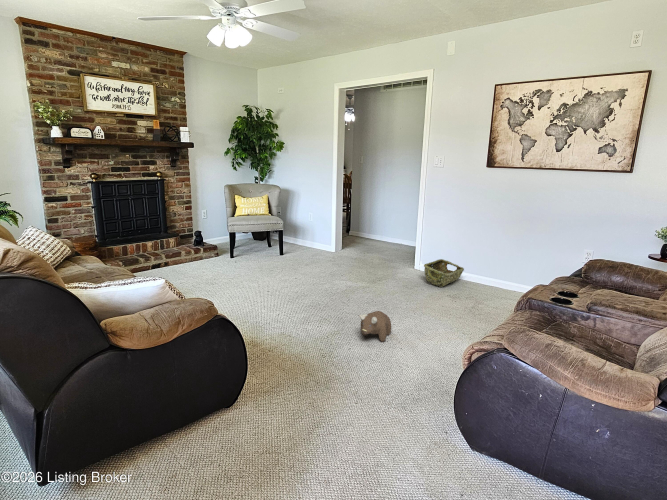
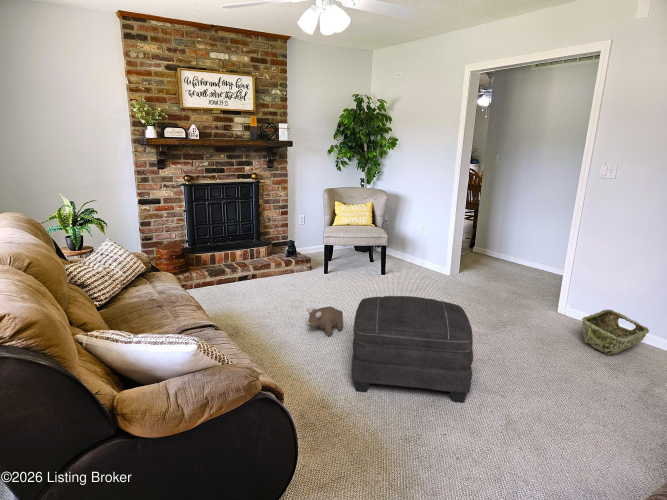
ottoman: none [270,253,354,323] -> present [351,296,473,403]
plush toy: present [359,311,391,342] -> present [307,306,343,336]

